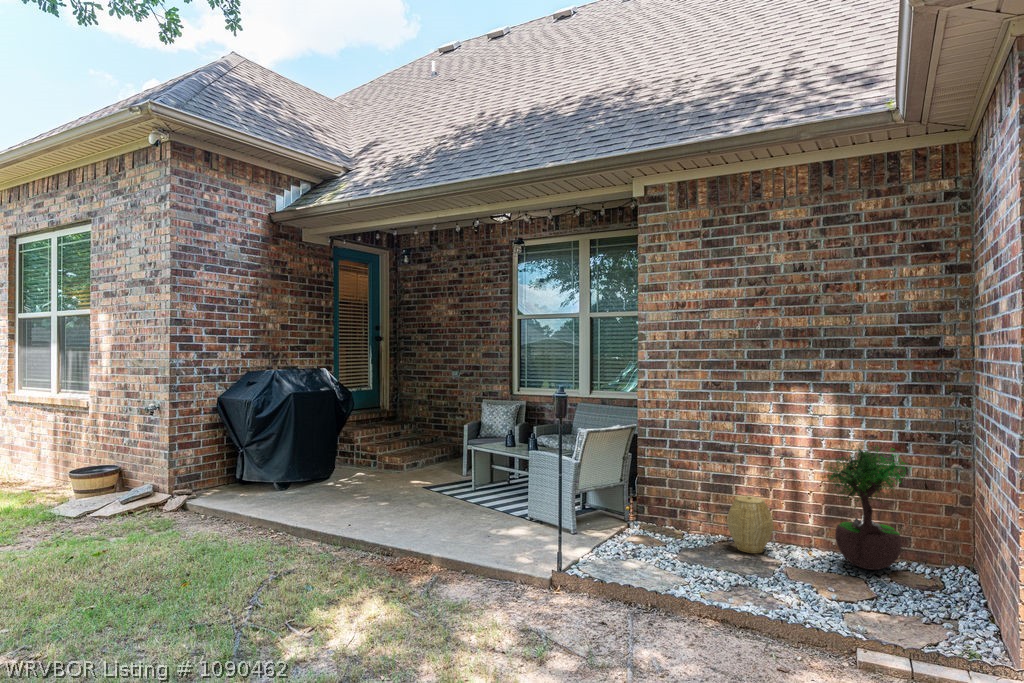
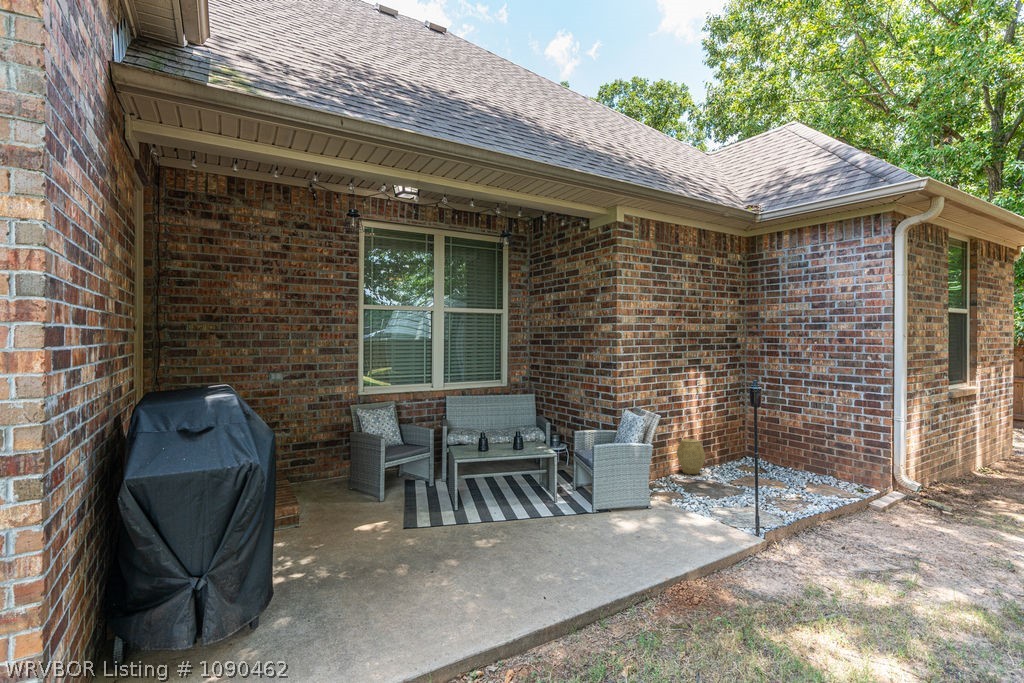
potted tree: present [827,445,906,570] -> none [717,392,762,465]

